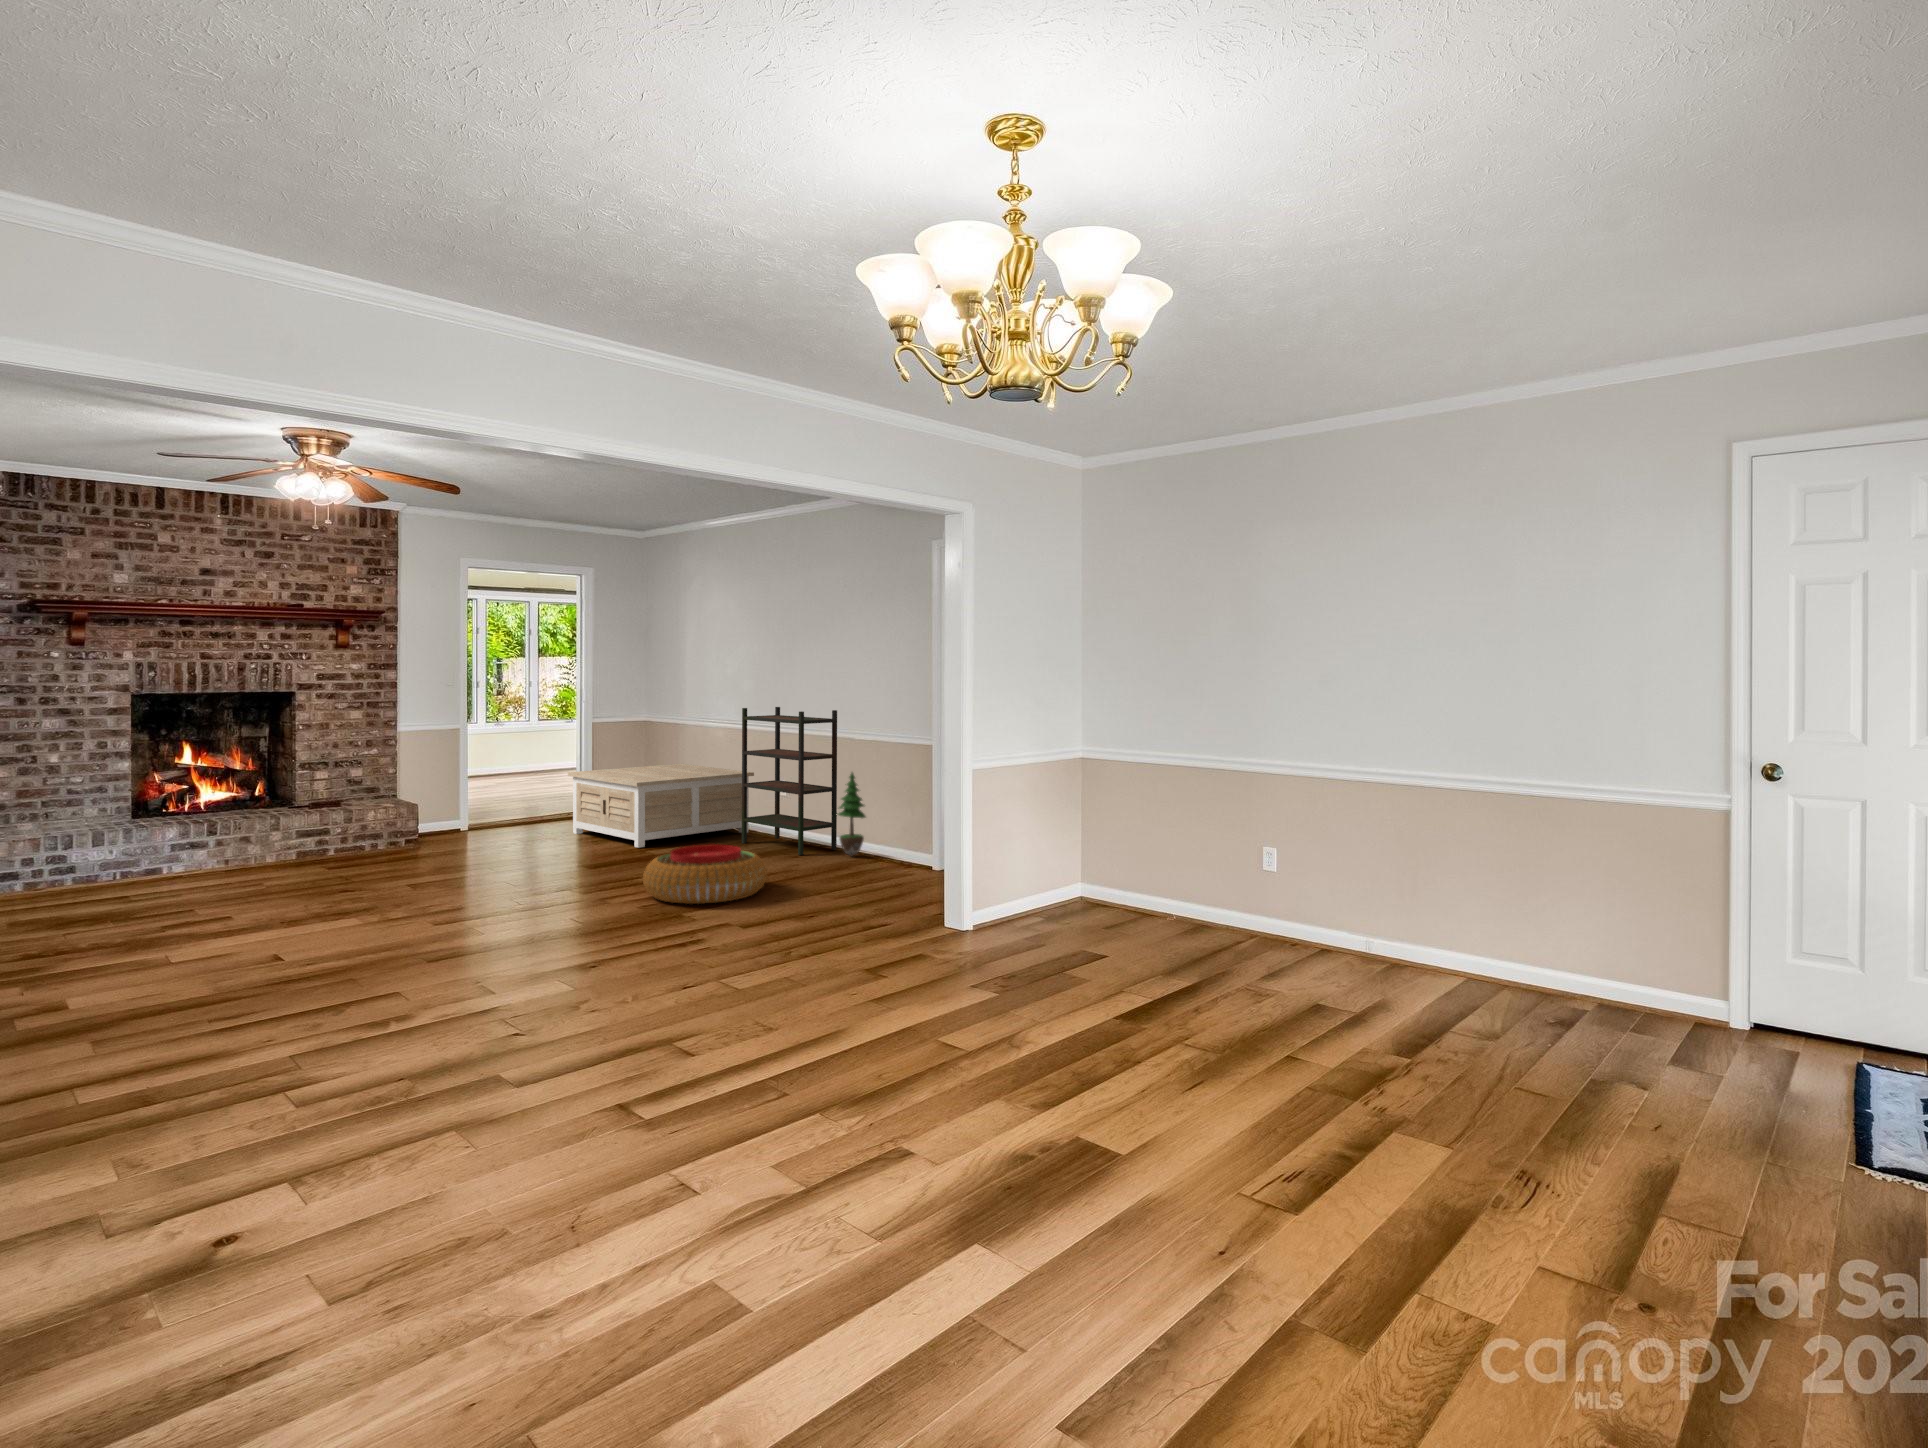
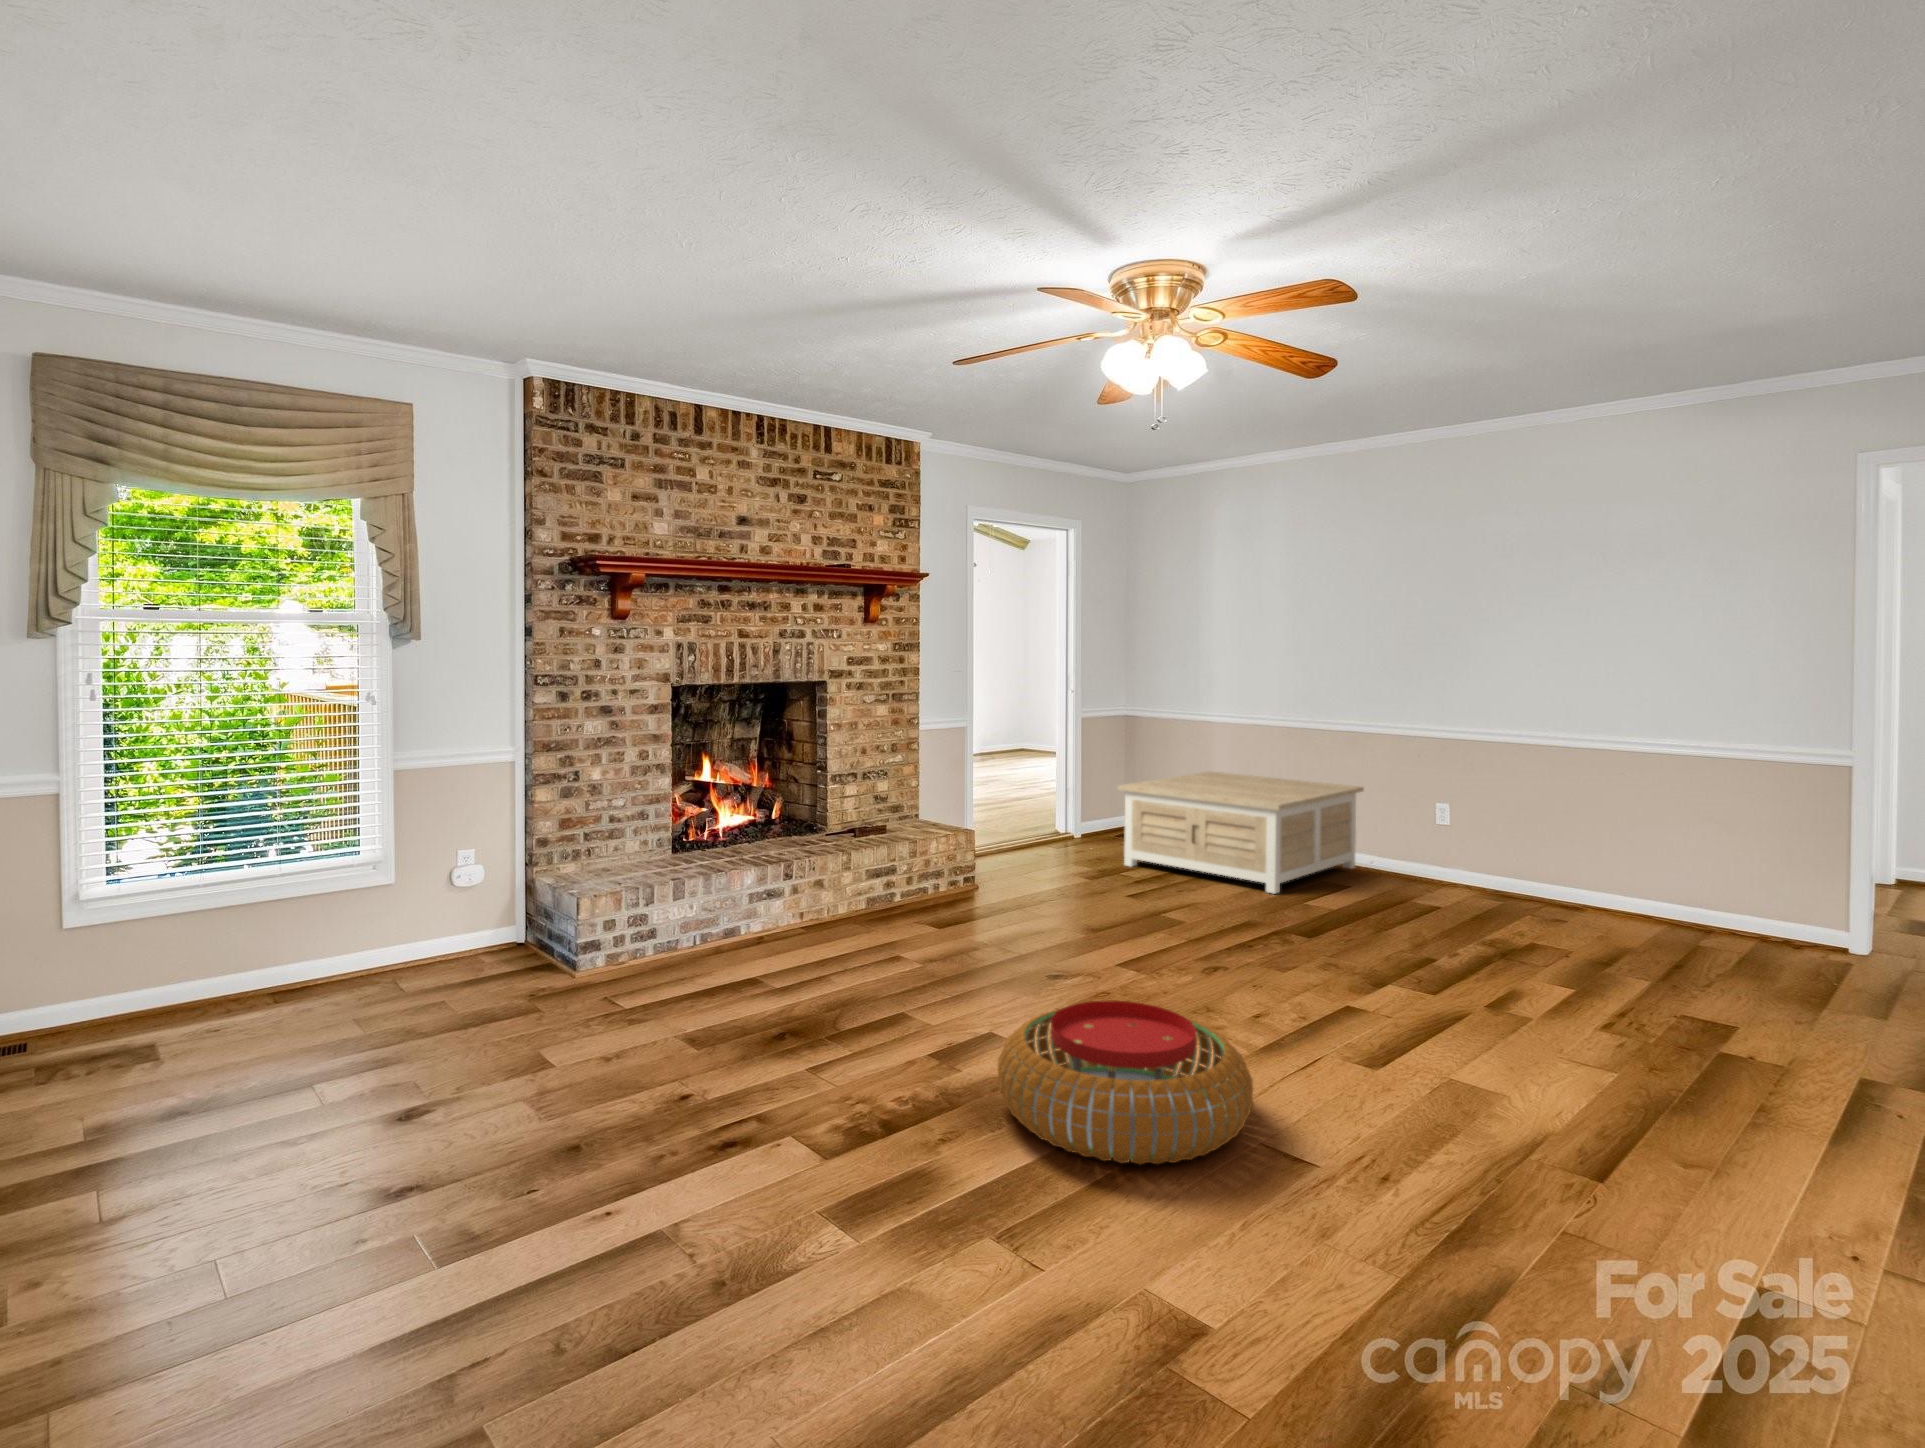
bookshelf: present [742,707,837,855] -> none [1393,699,1566,912]
potted tree: present [838,773,866,856] -> none [1596,792,1650,917]
pouf: present [643,844,767,904] -> present [998,1001,1253,1164]

